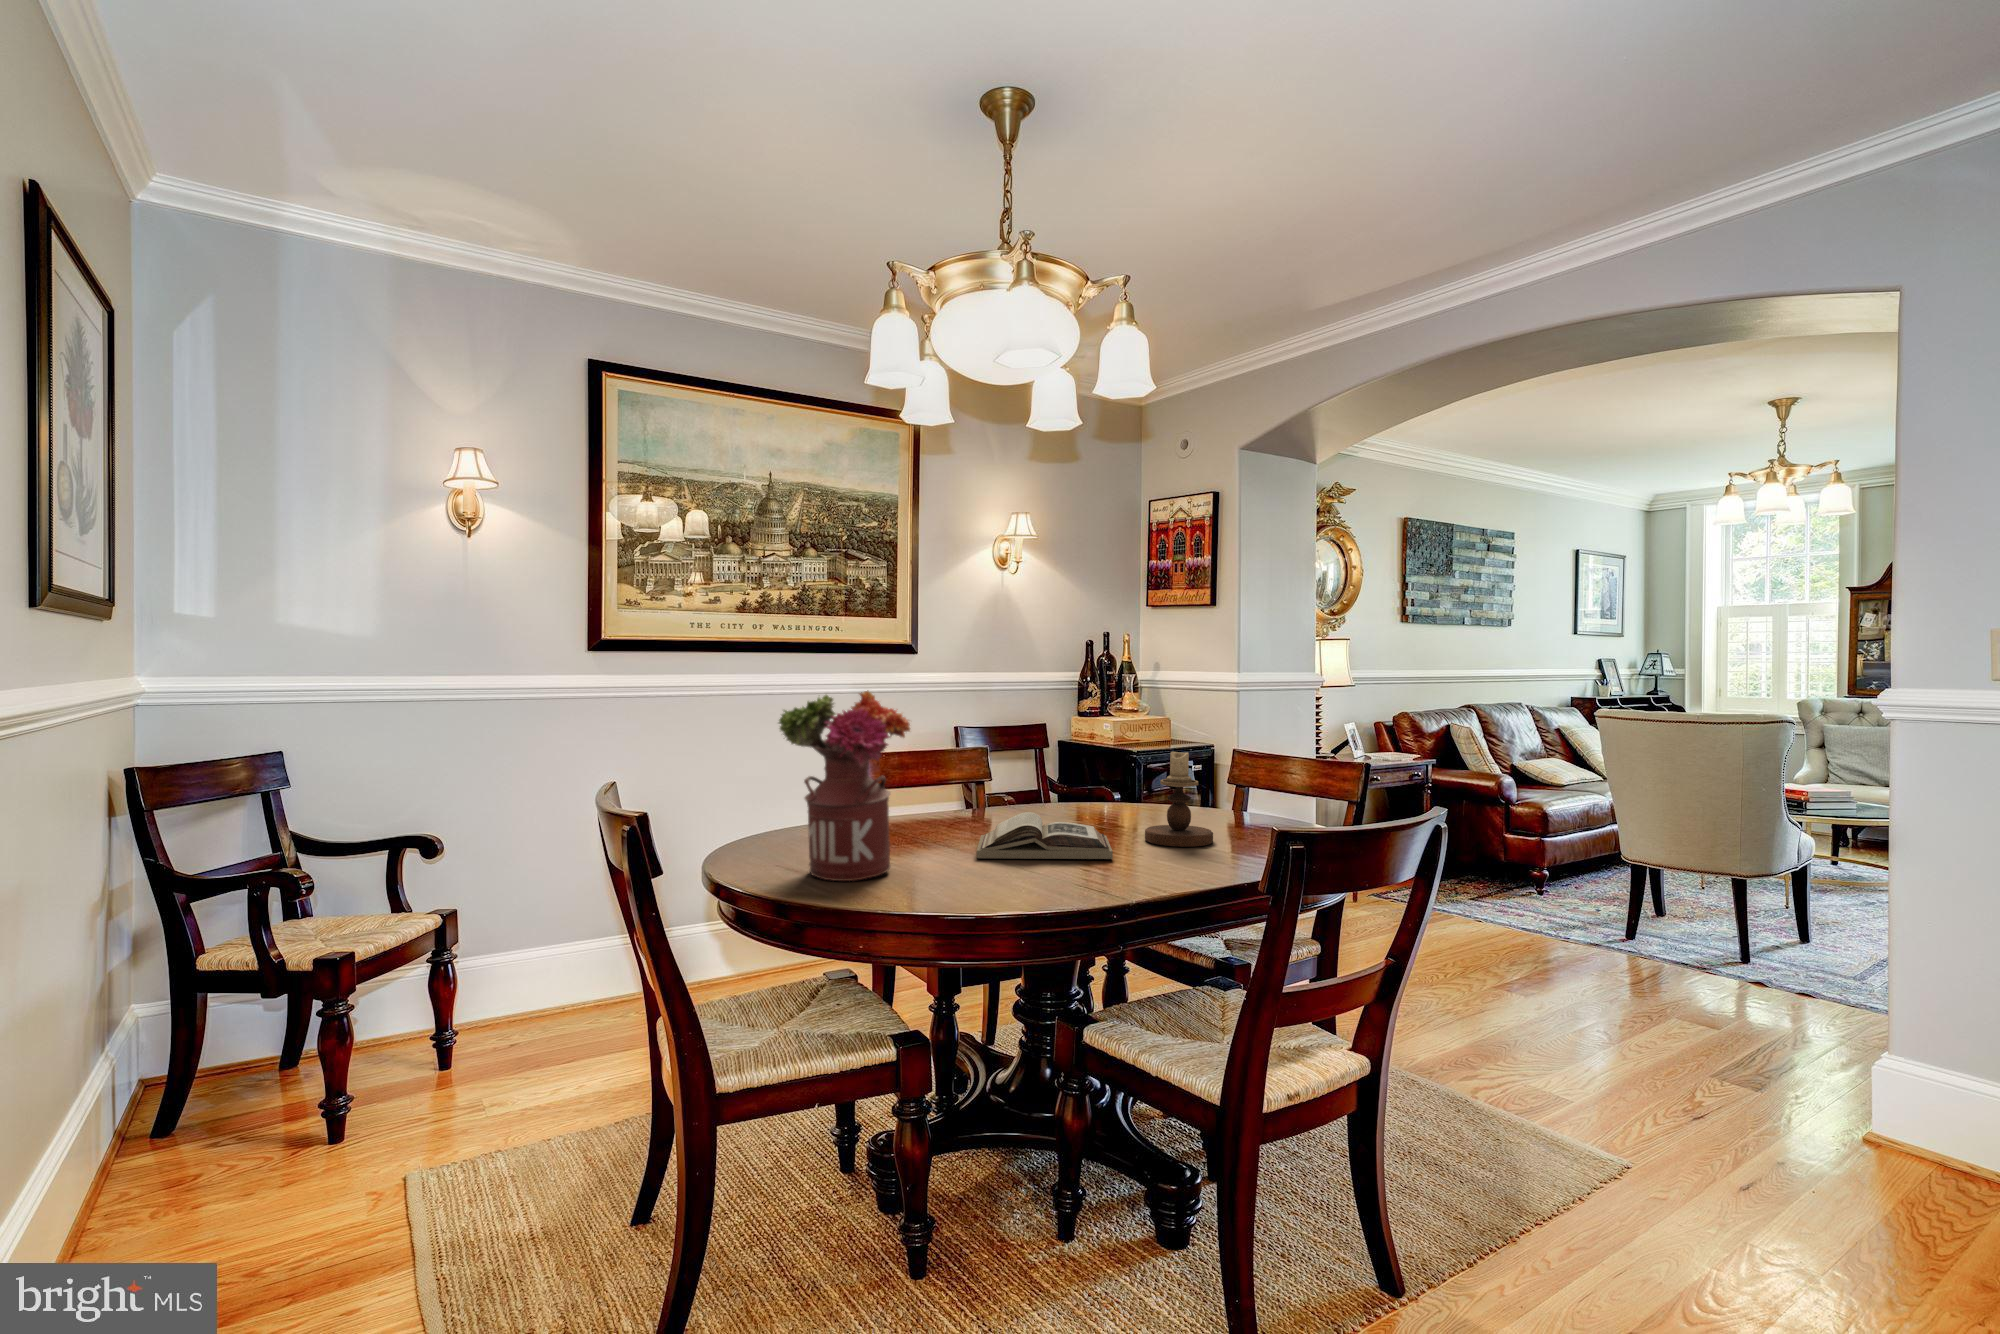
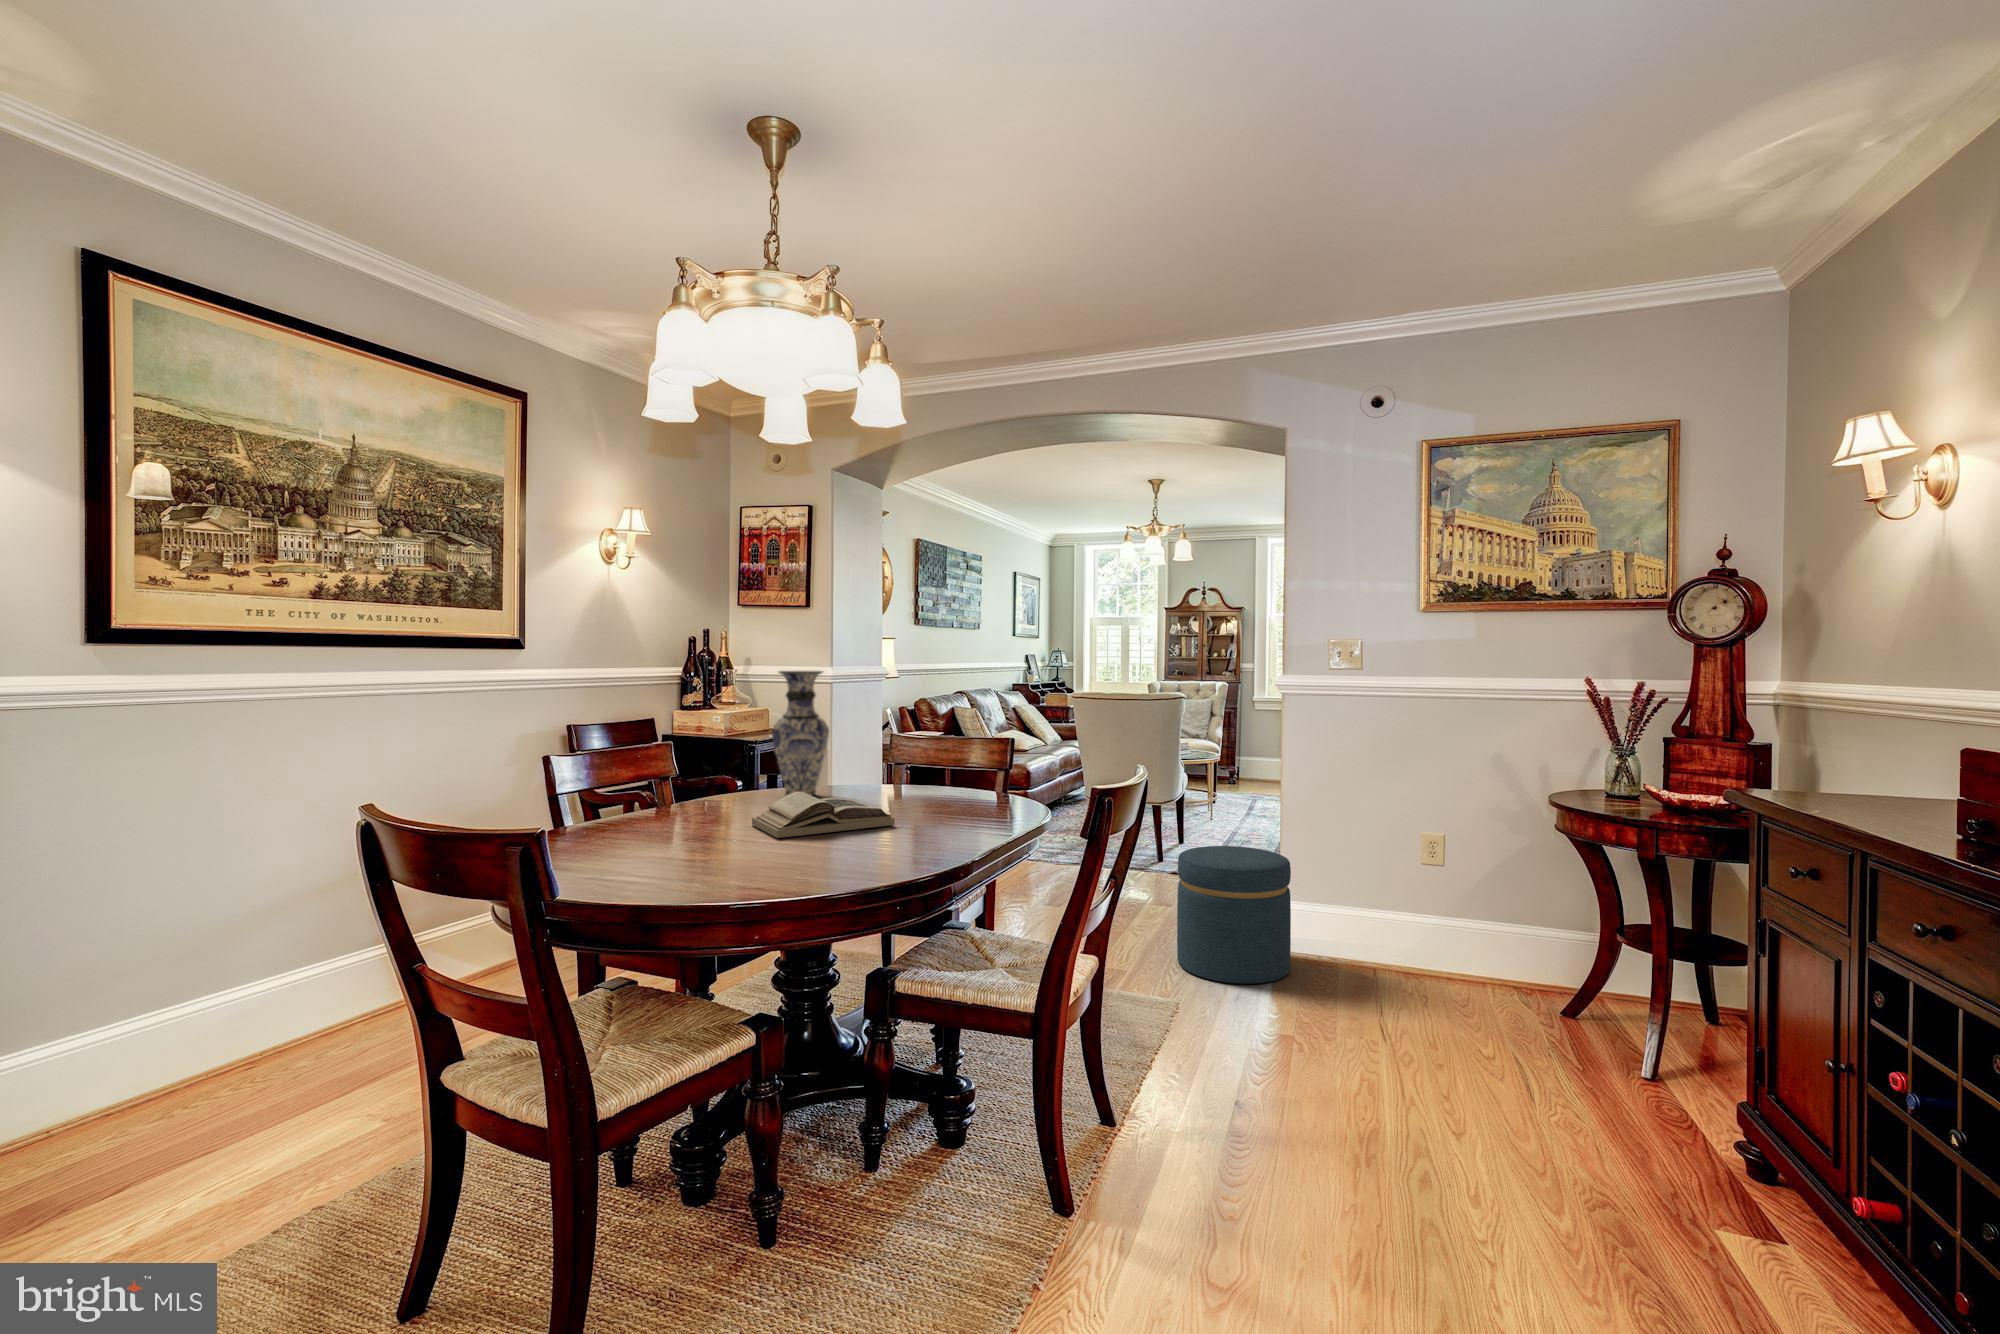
vase: none [1055,681,1116,818] -> present [772,671,829,795]
flower arrangement: present [779,690,910,881] -> none [602,678,743,874]
candlestick: present [1145,752,1213,847] -> none [886,729,944,810]
ottoman: none [1641,946,1845,1169] -> present [1177,846,1291,984]

